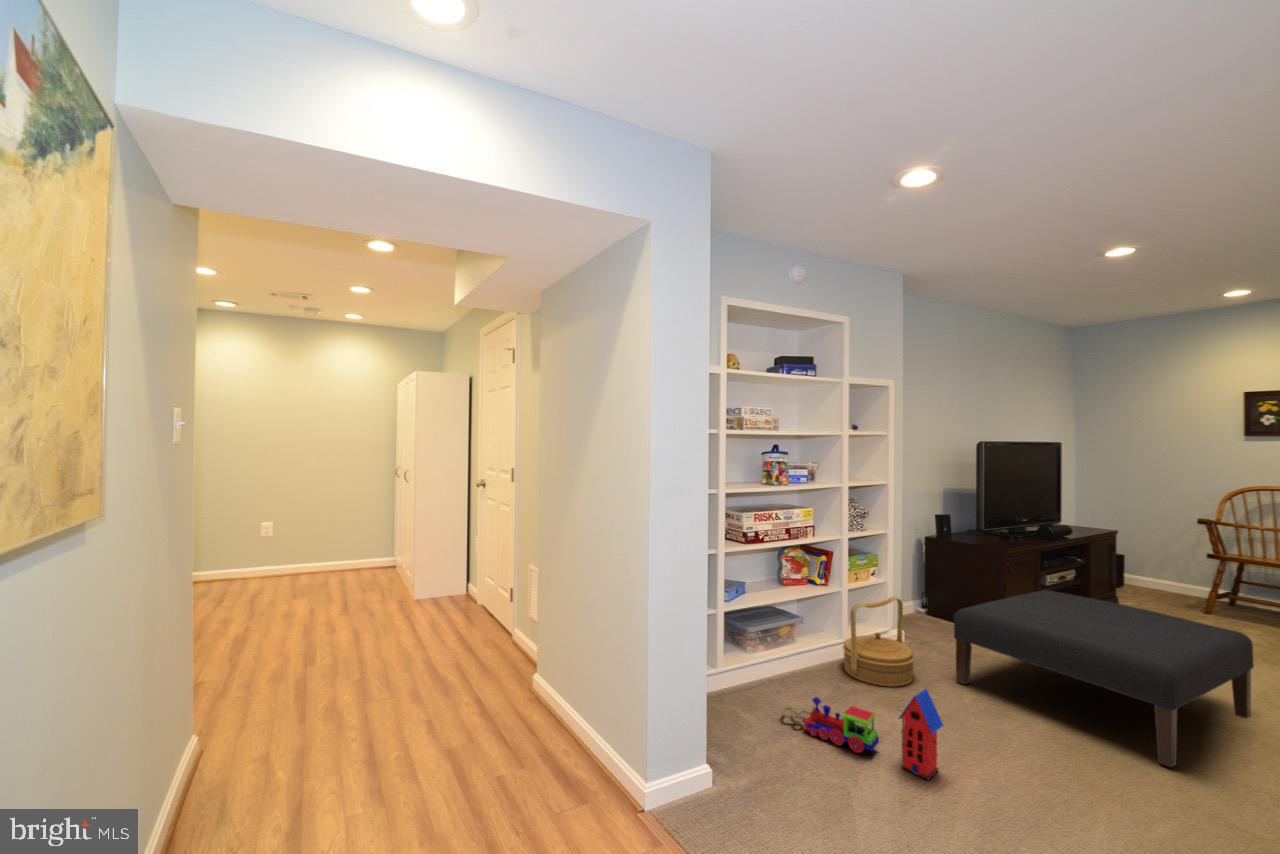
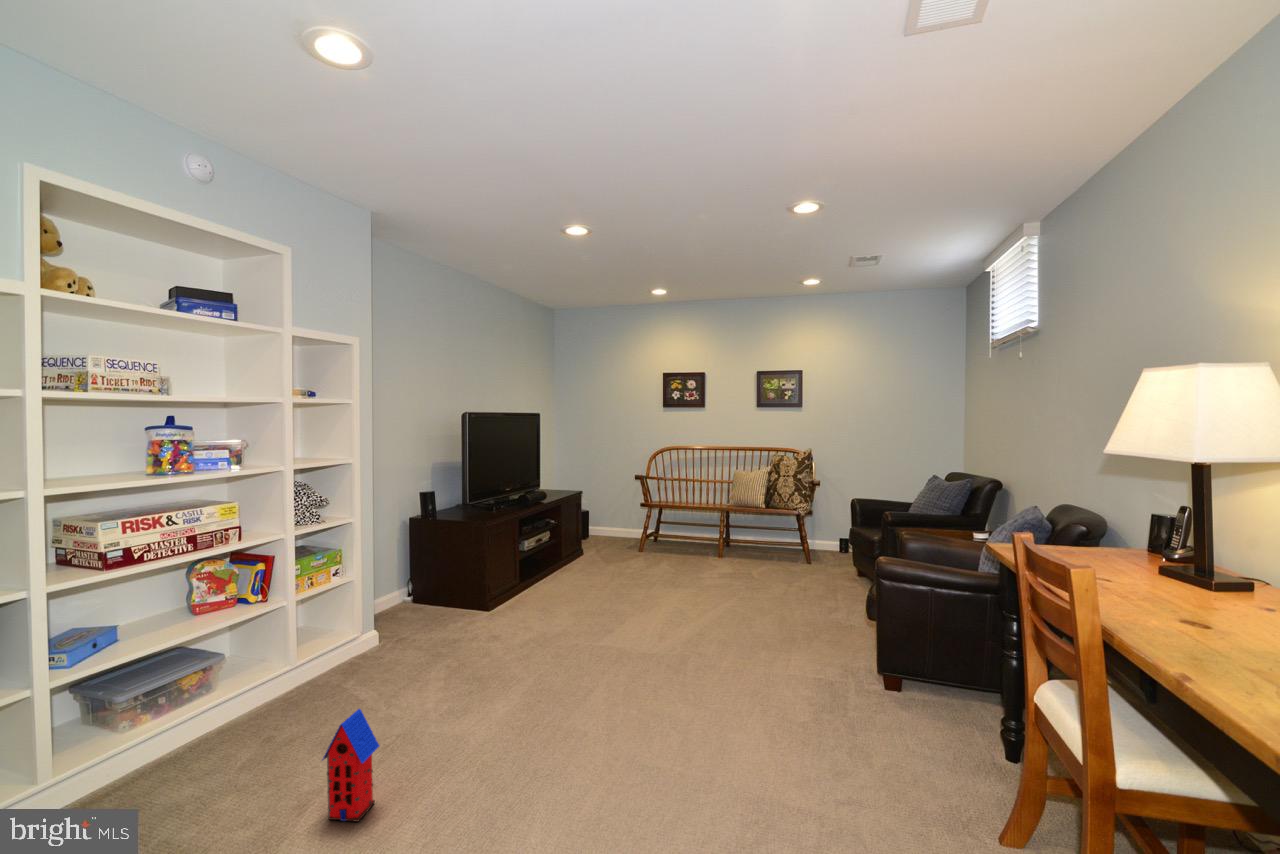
ottoman: present [954,590,1254,767] -> none [421,556,654,701]
woven basket: present [843,597,915,687] -> none [285,597,378,715]
toy train: present [782,697,879,753] -> none [155,762,302,829]

